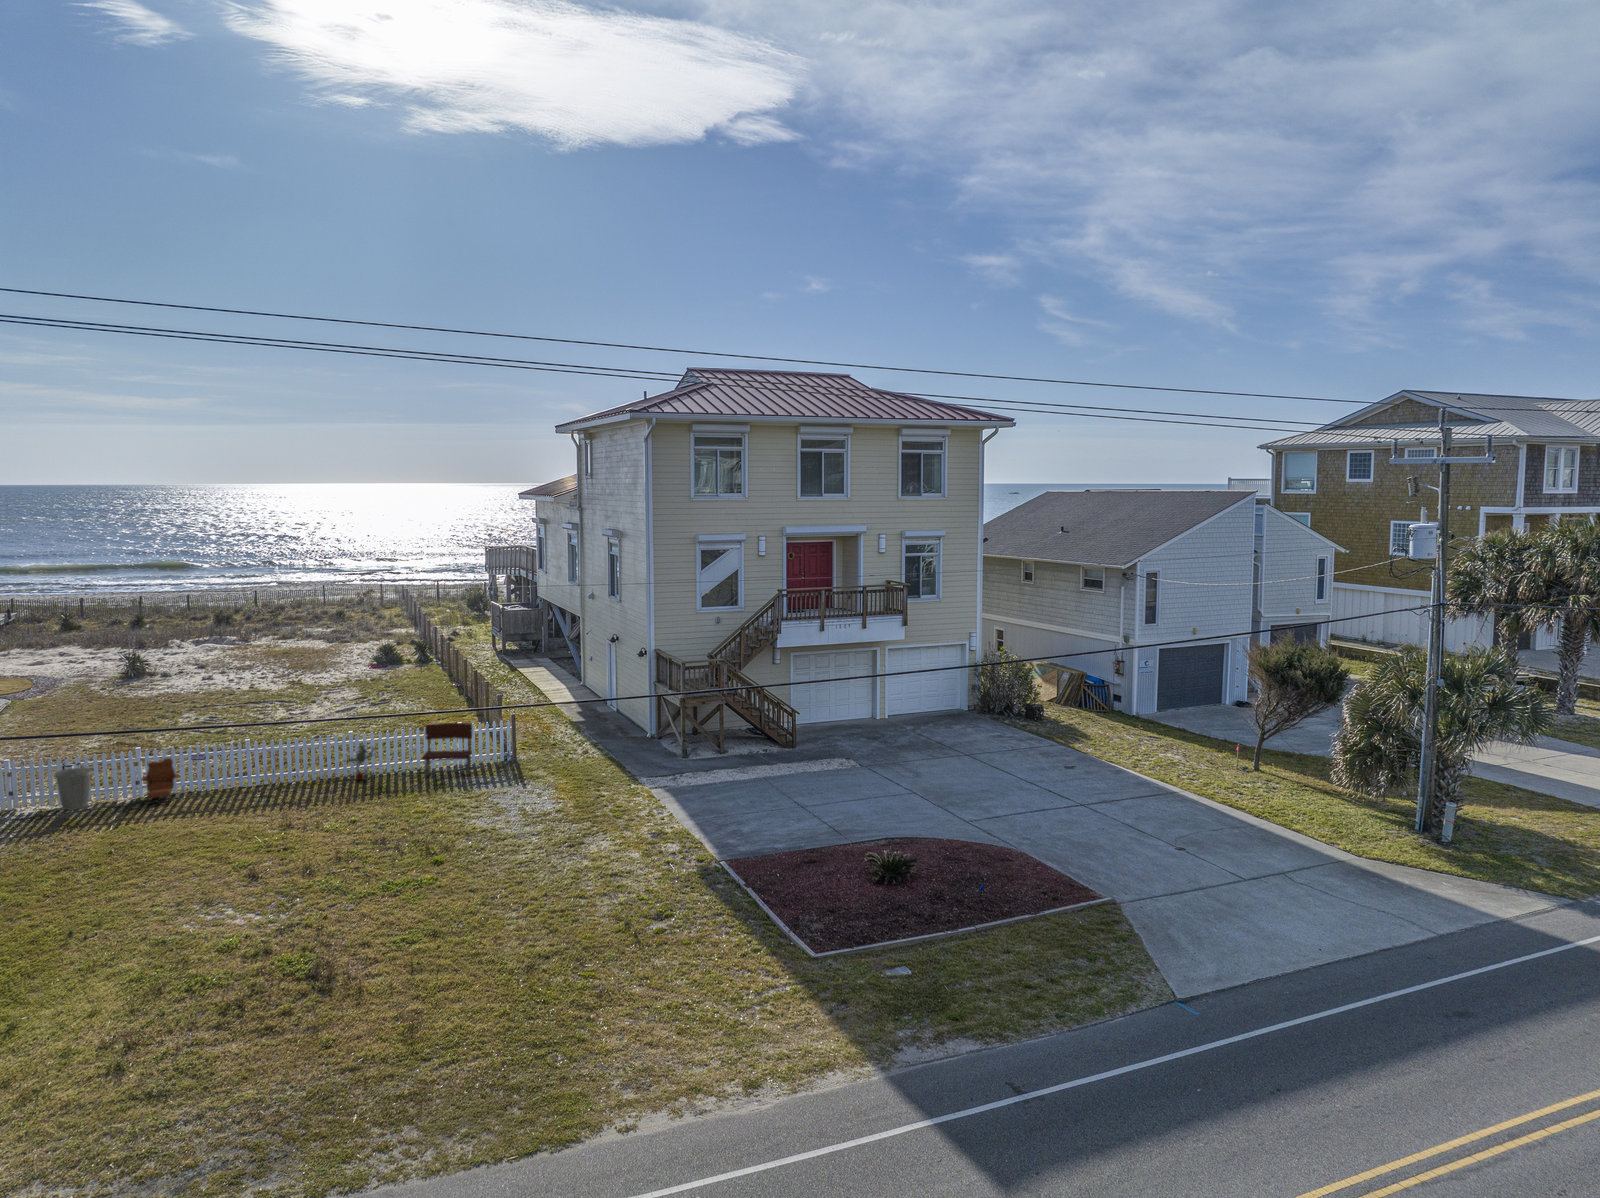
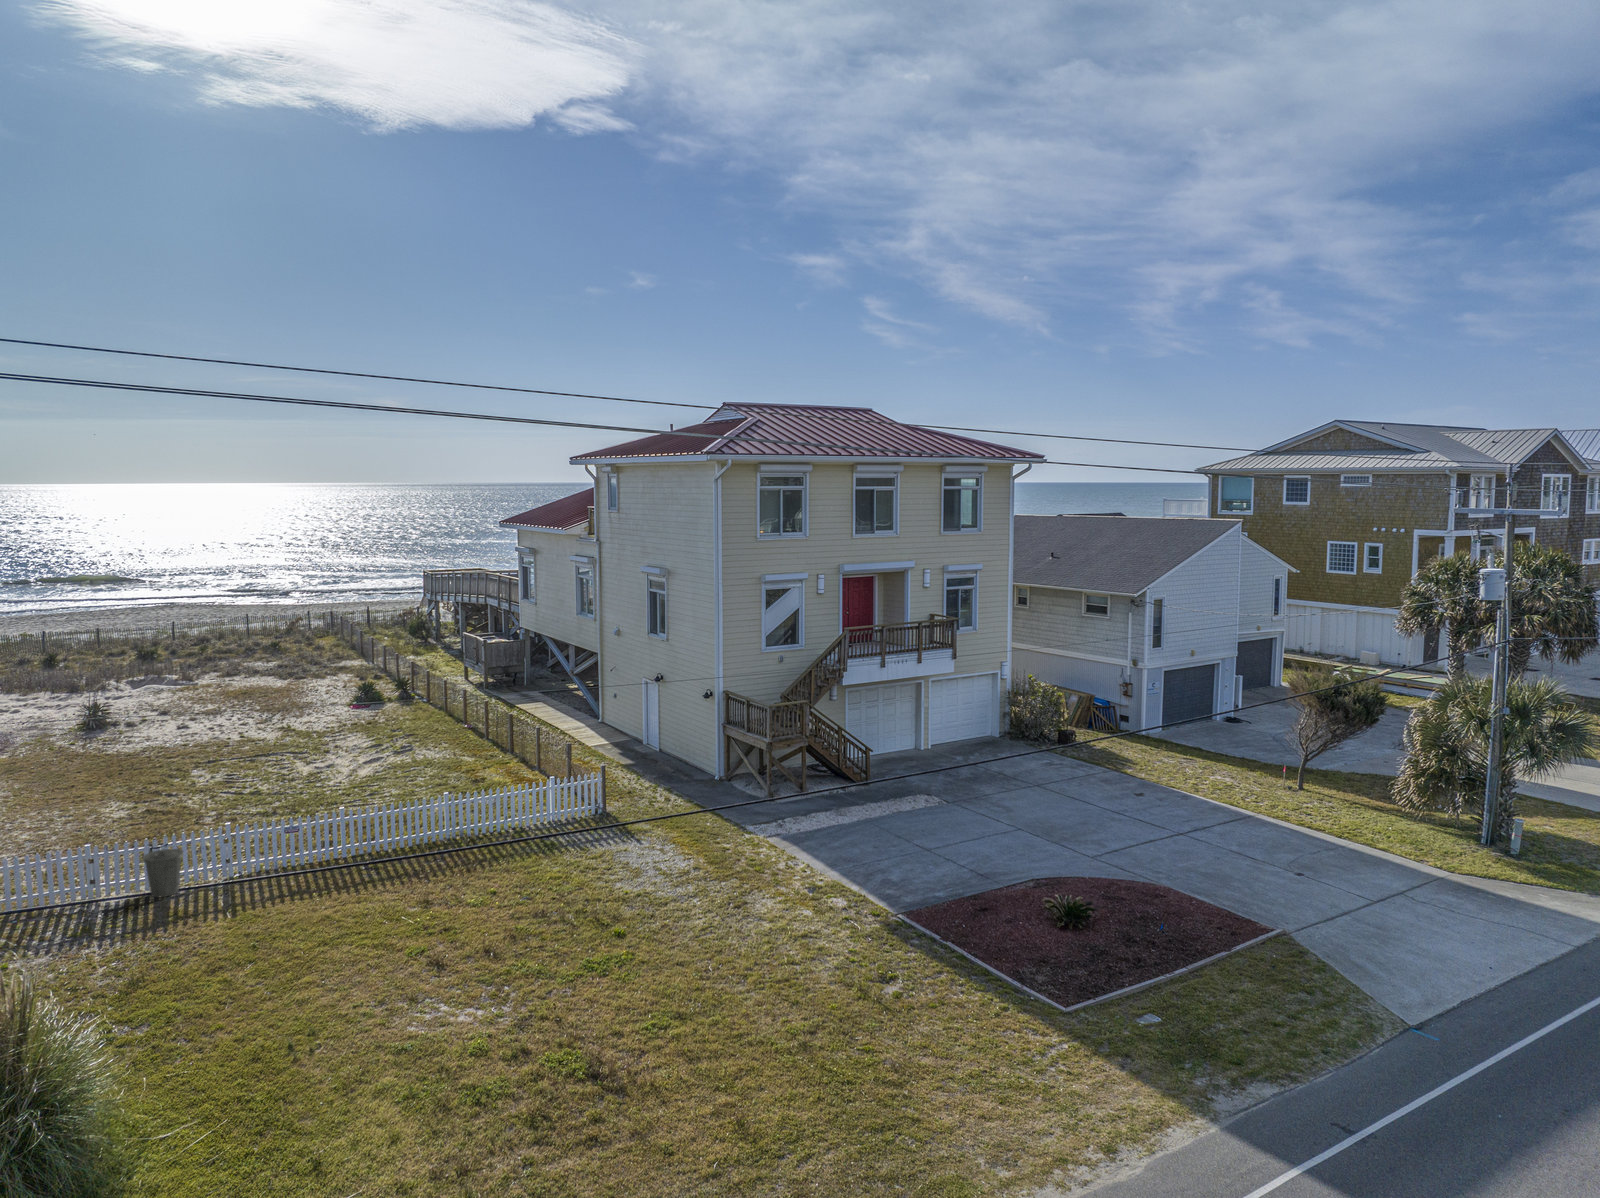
bench: present [422,723,472,777] -> none [520,778,570,837]
potted tree: present [346,745,374,780] -> none [438,803,472,844]
lounge chair: present [142,758,180,805] -> none [233,832,273,887]

